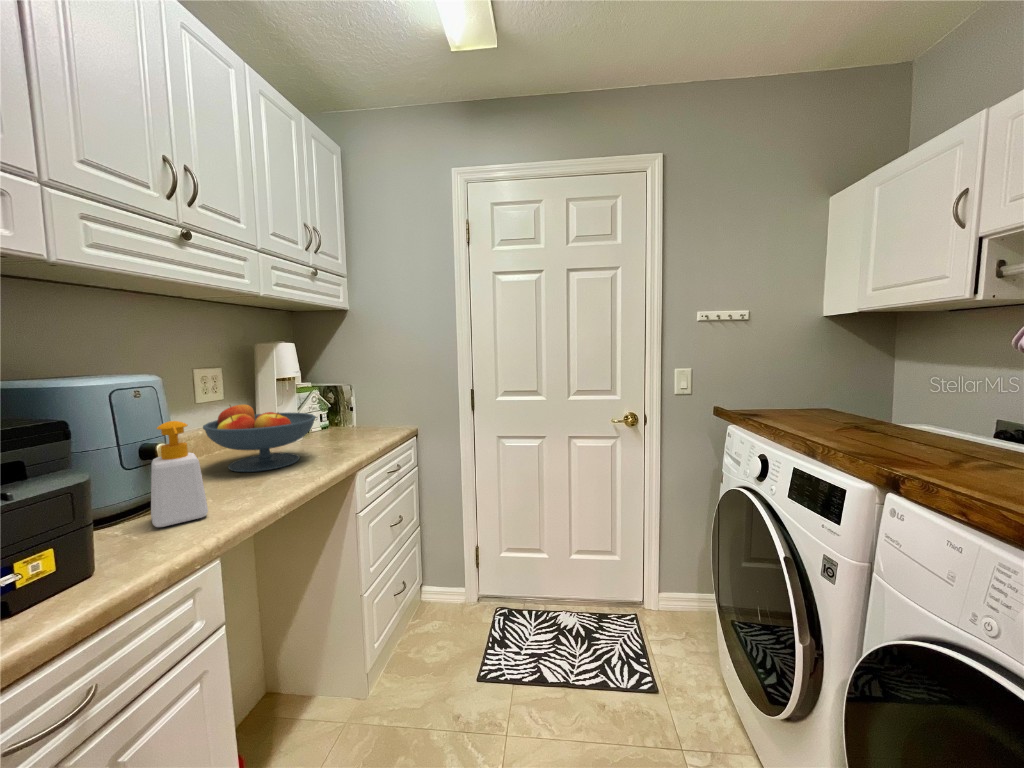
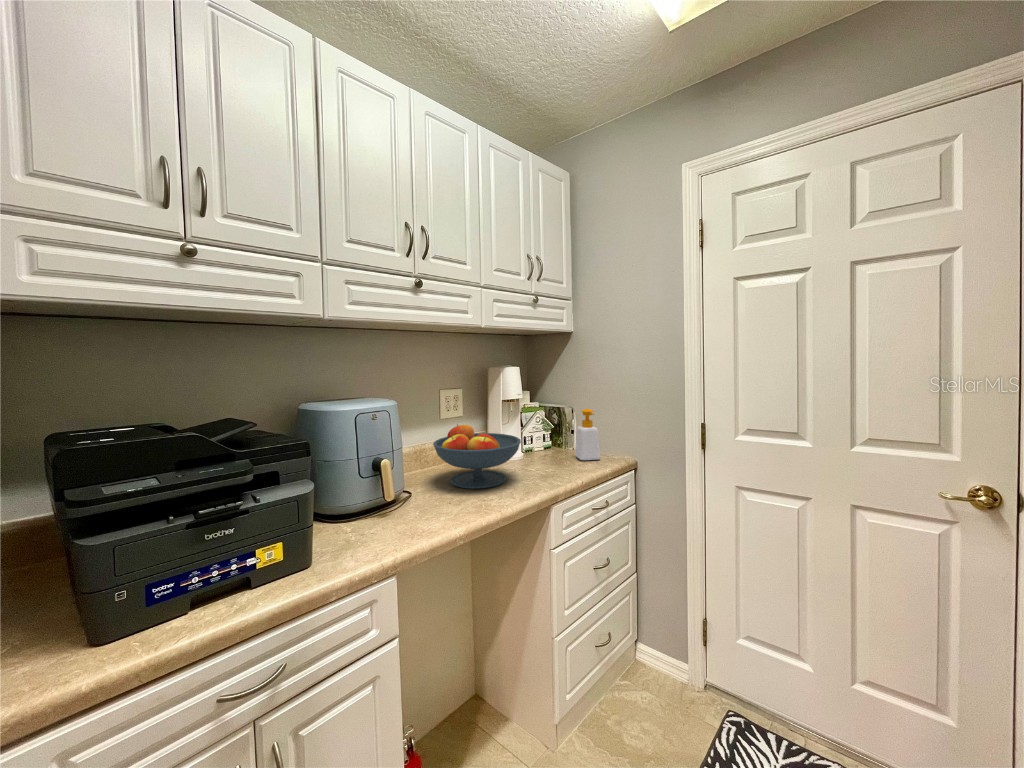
soap bottle: present [151,421,208,527] -> present [575,409,600,460]

